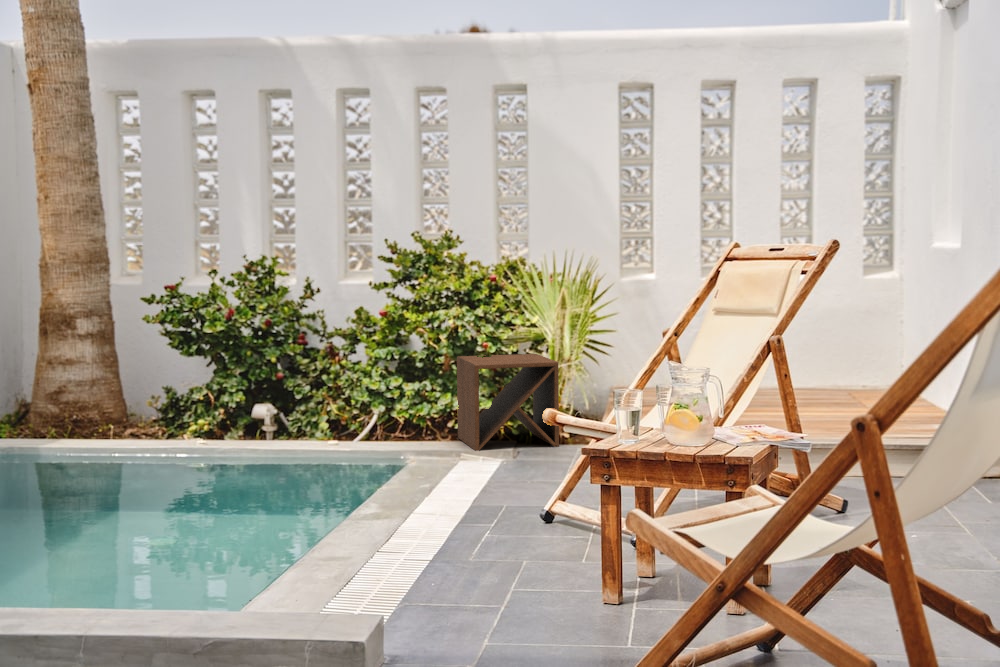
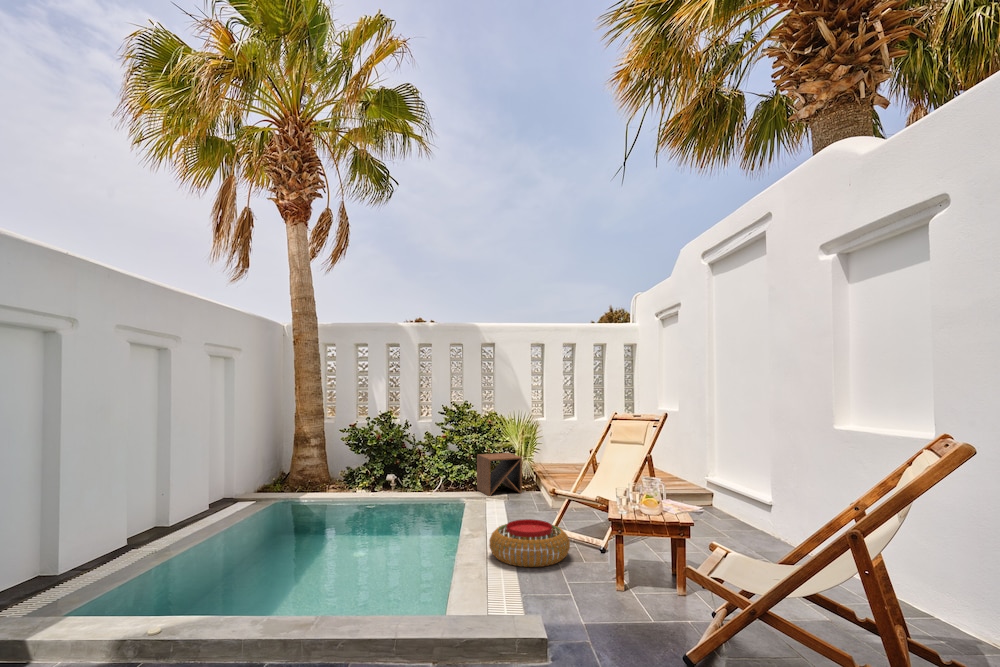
pouf: none [383,477,563,569] -> present [489,519,570,567]

